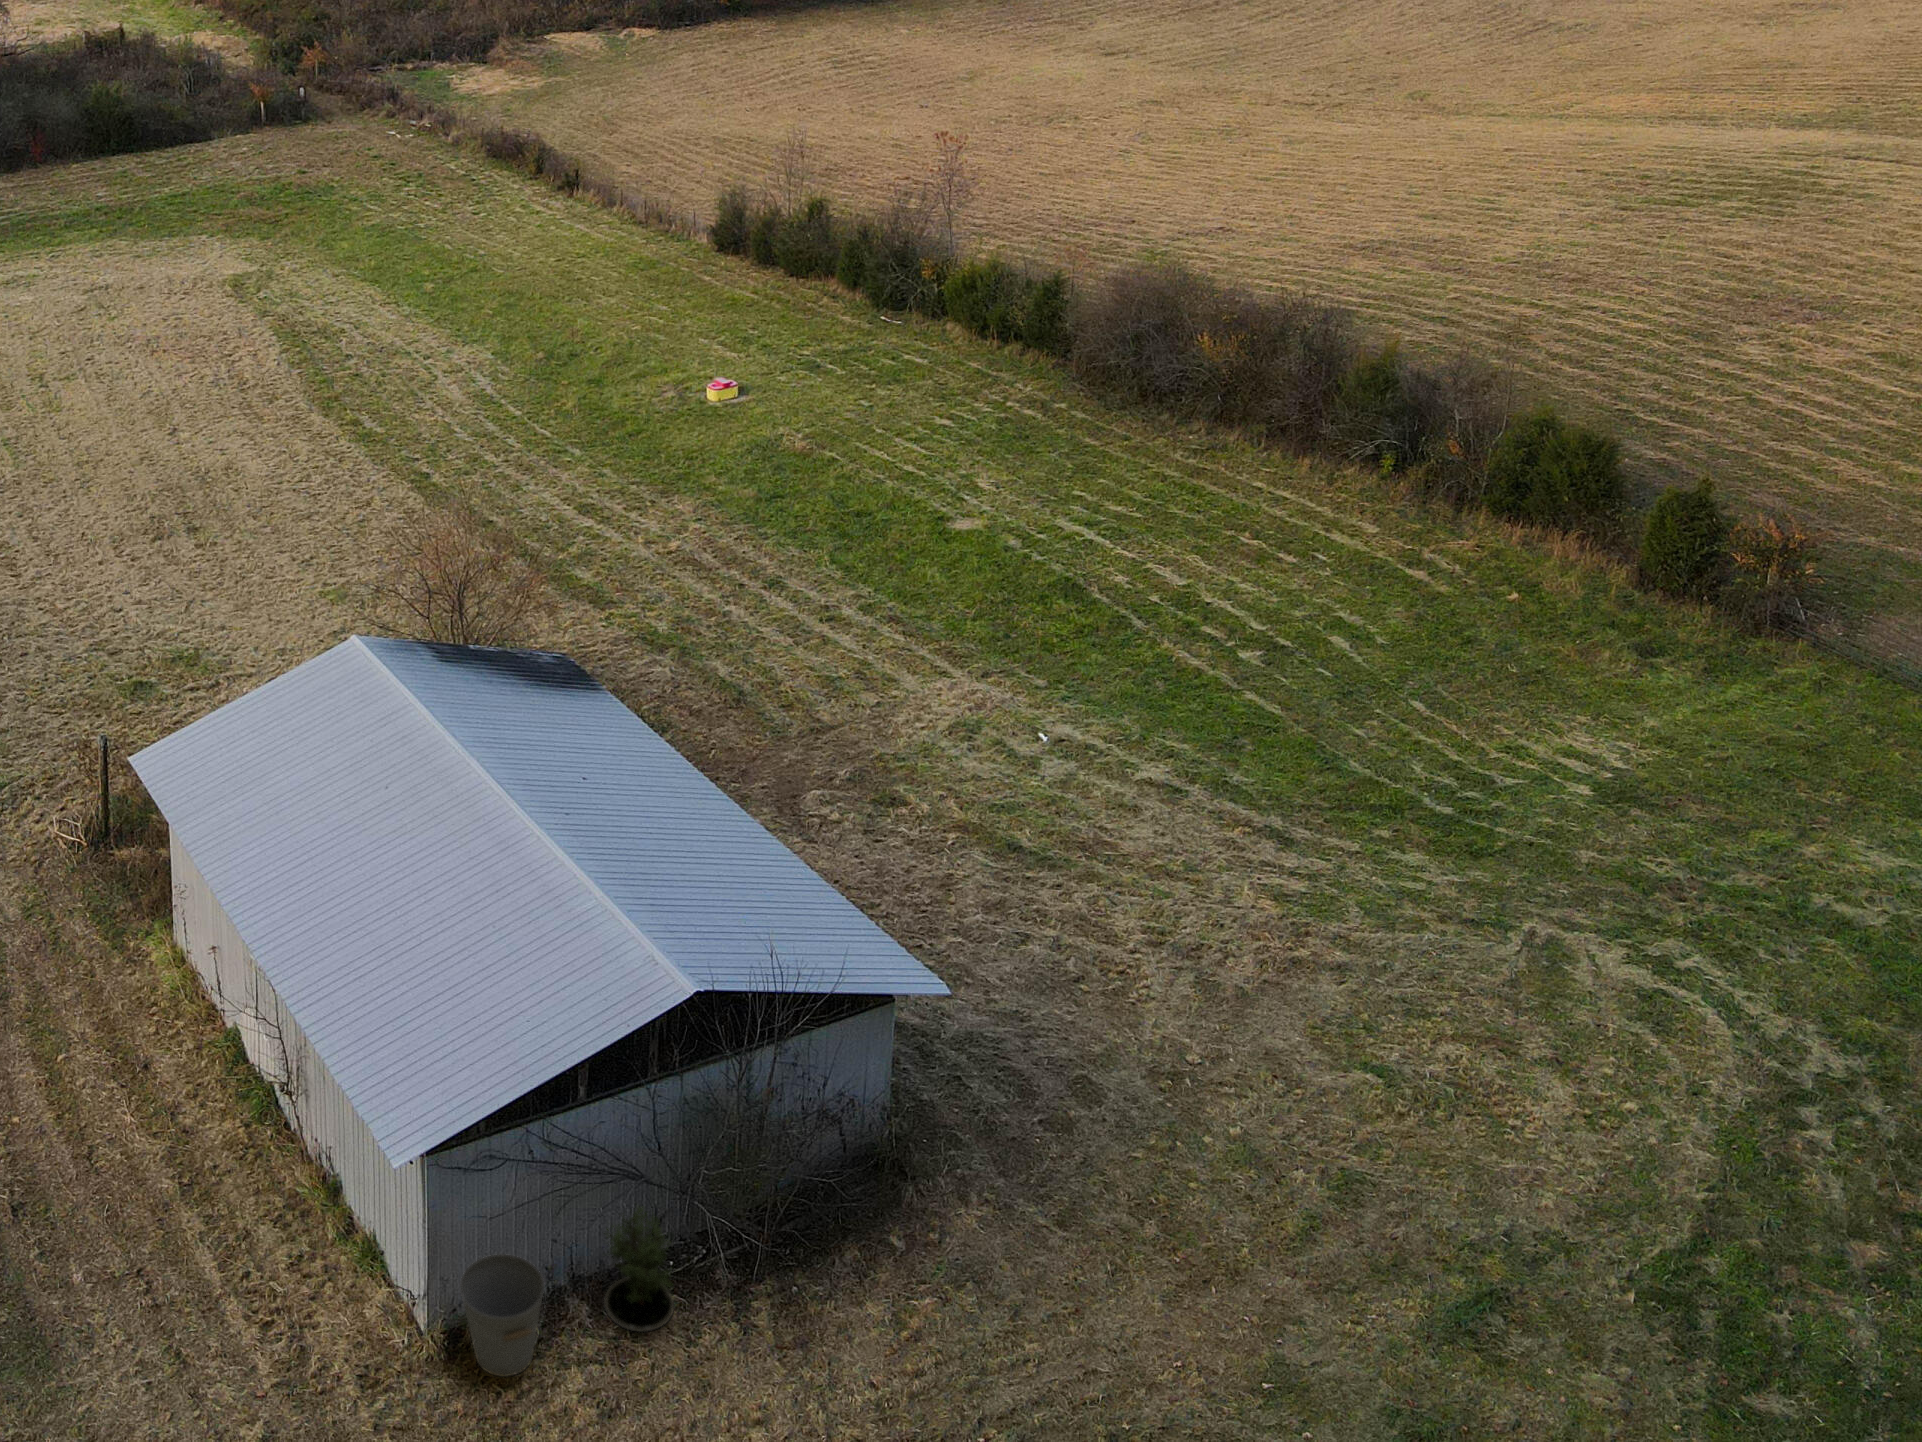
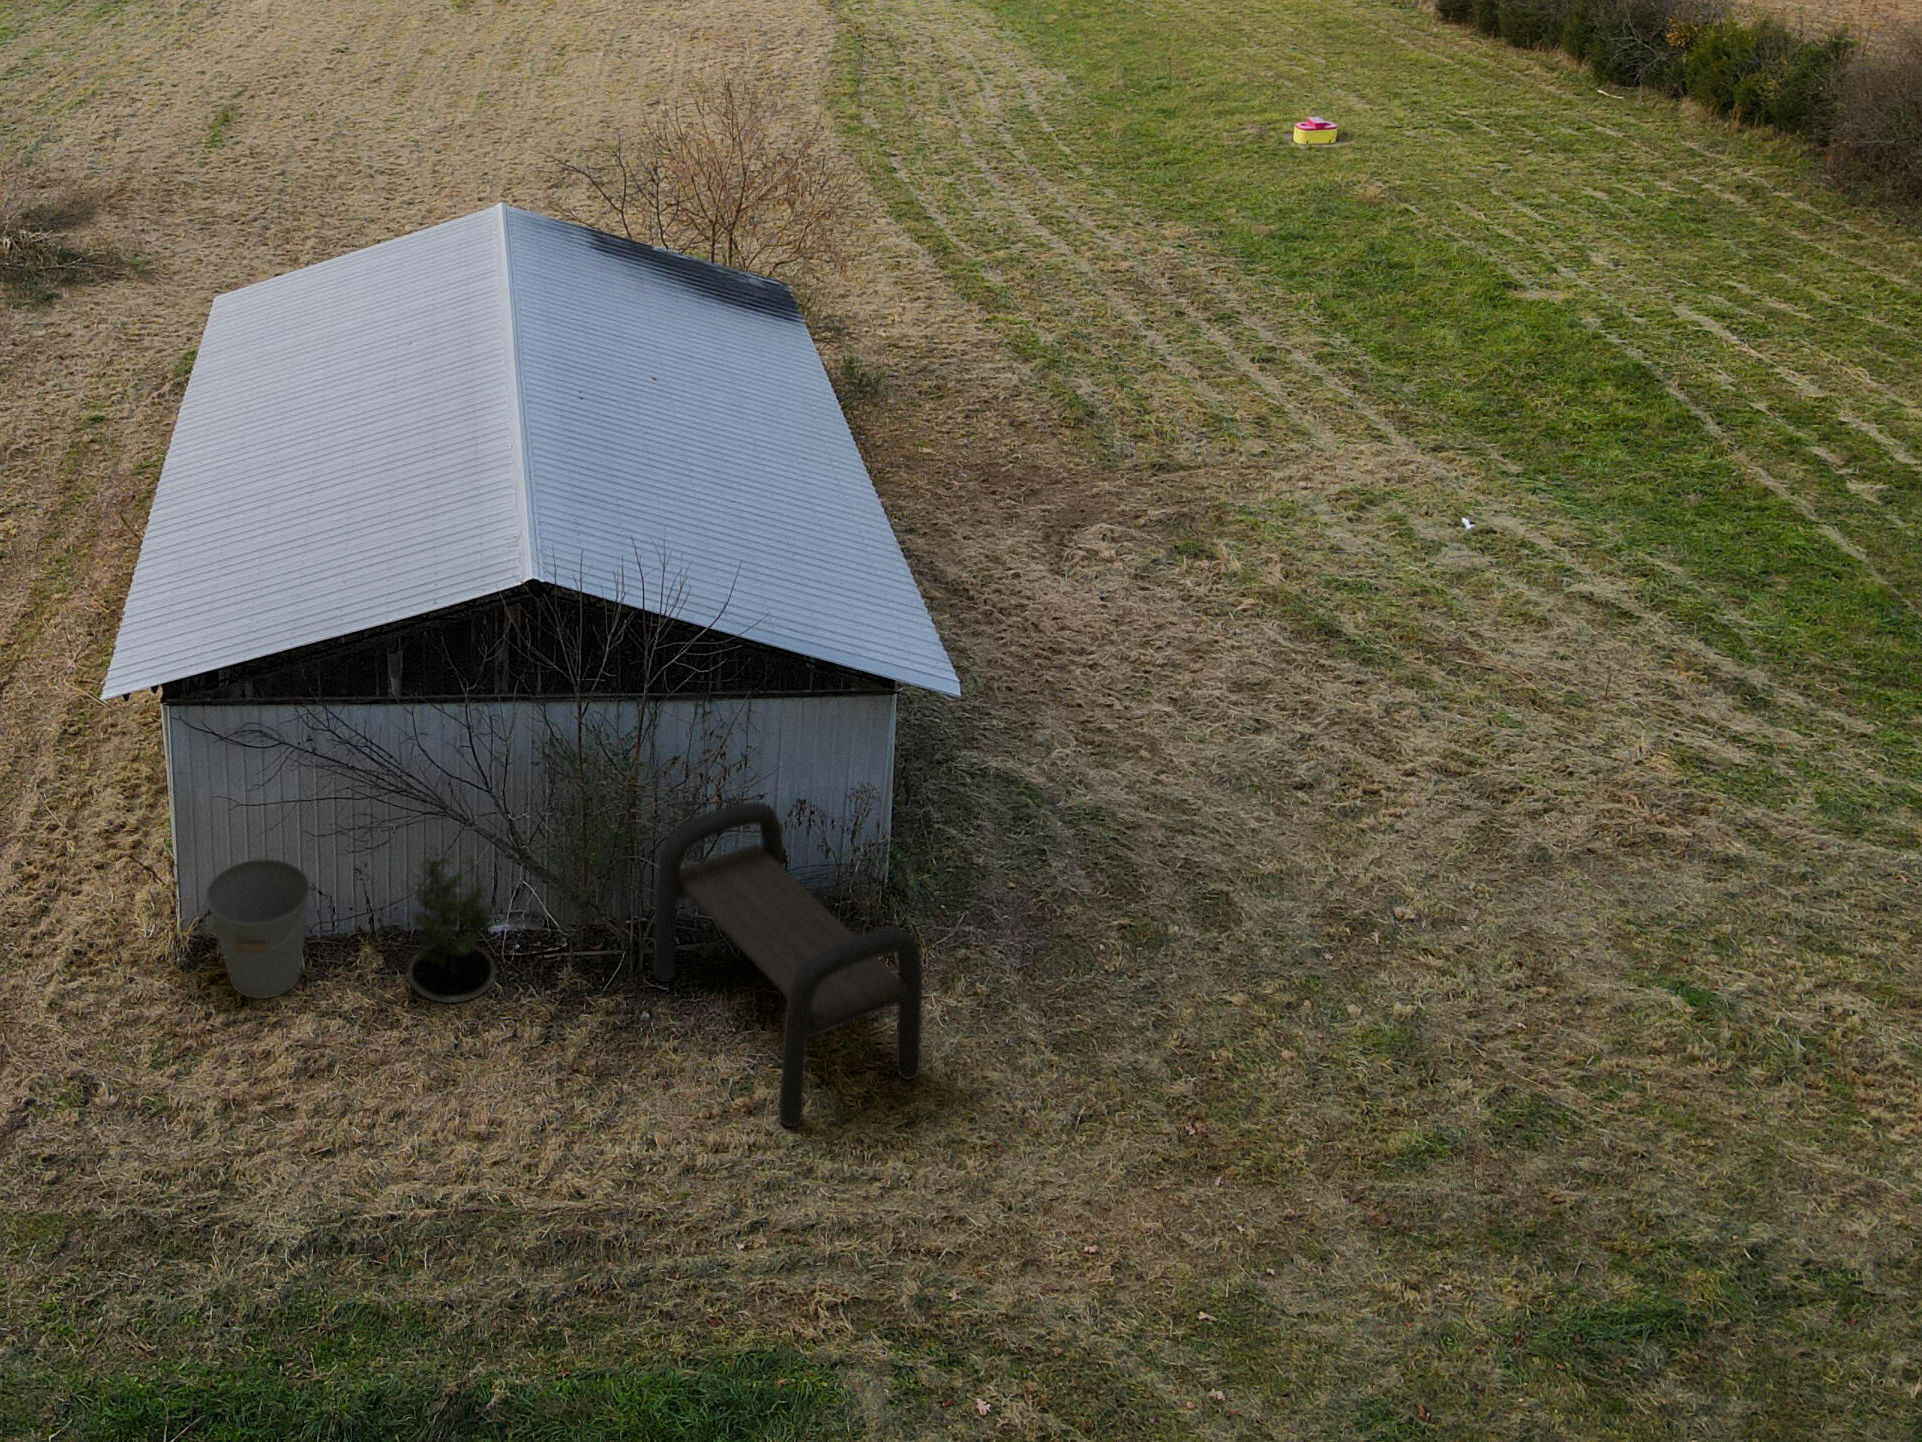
bench: none [777,1103,997,1345] -> present [653,802,922,1127]

